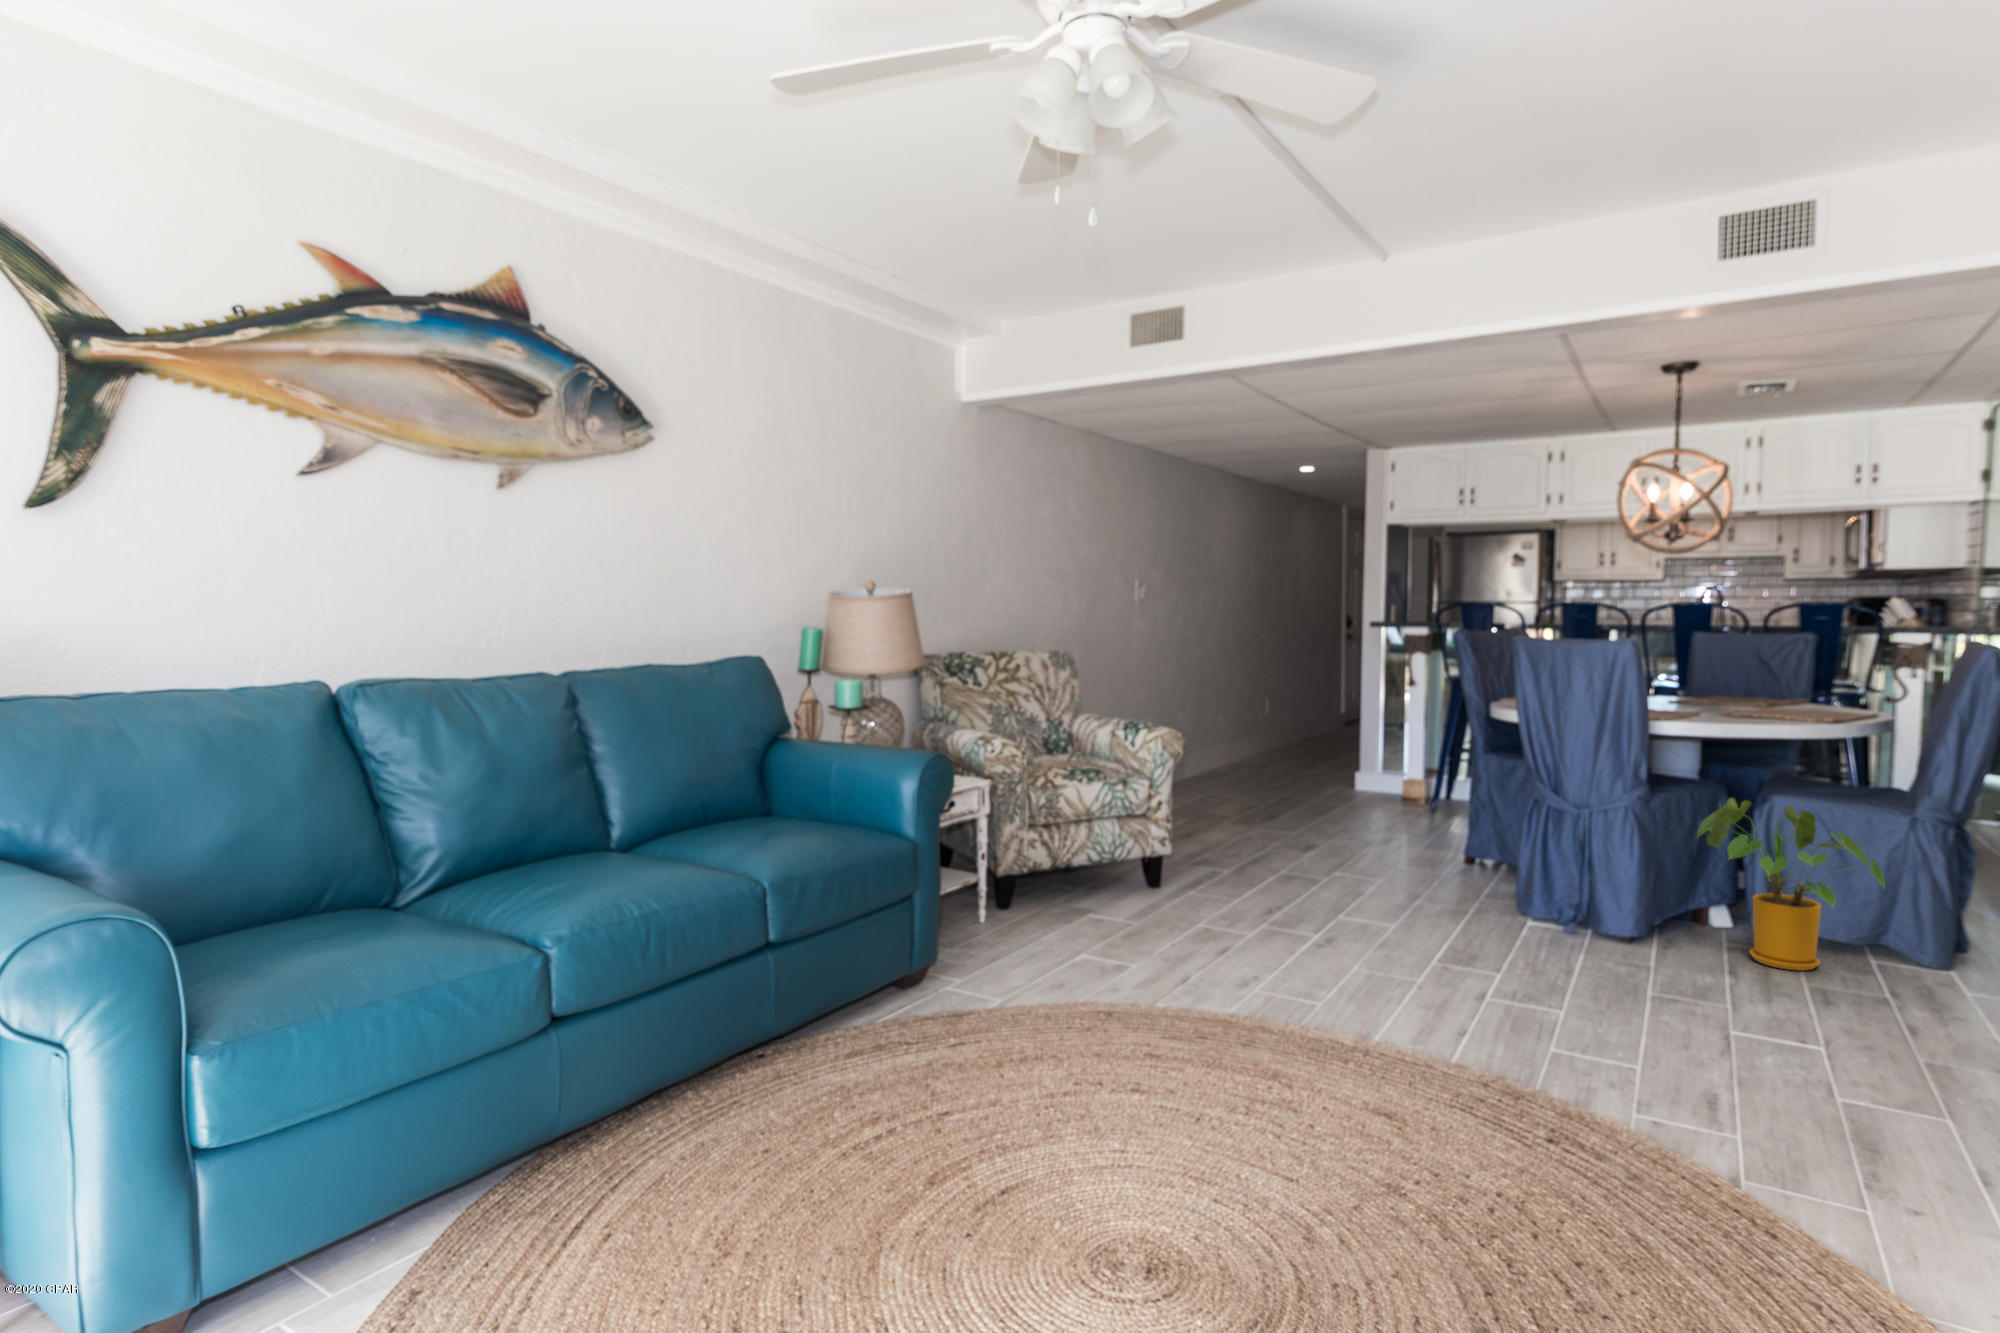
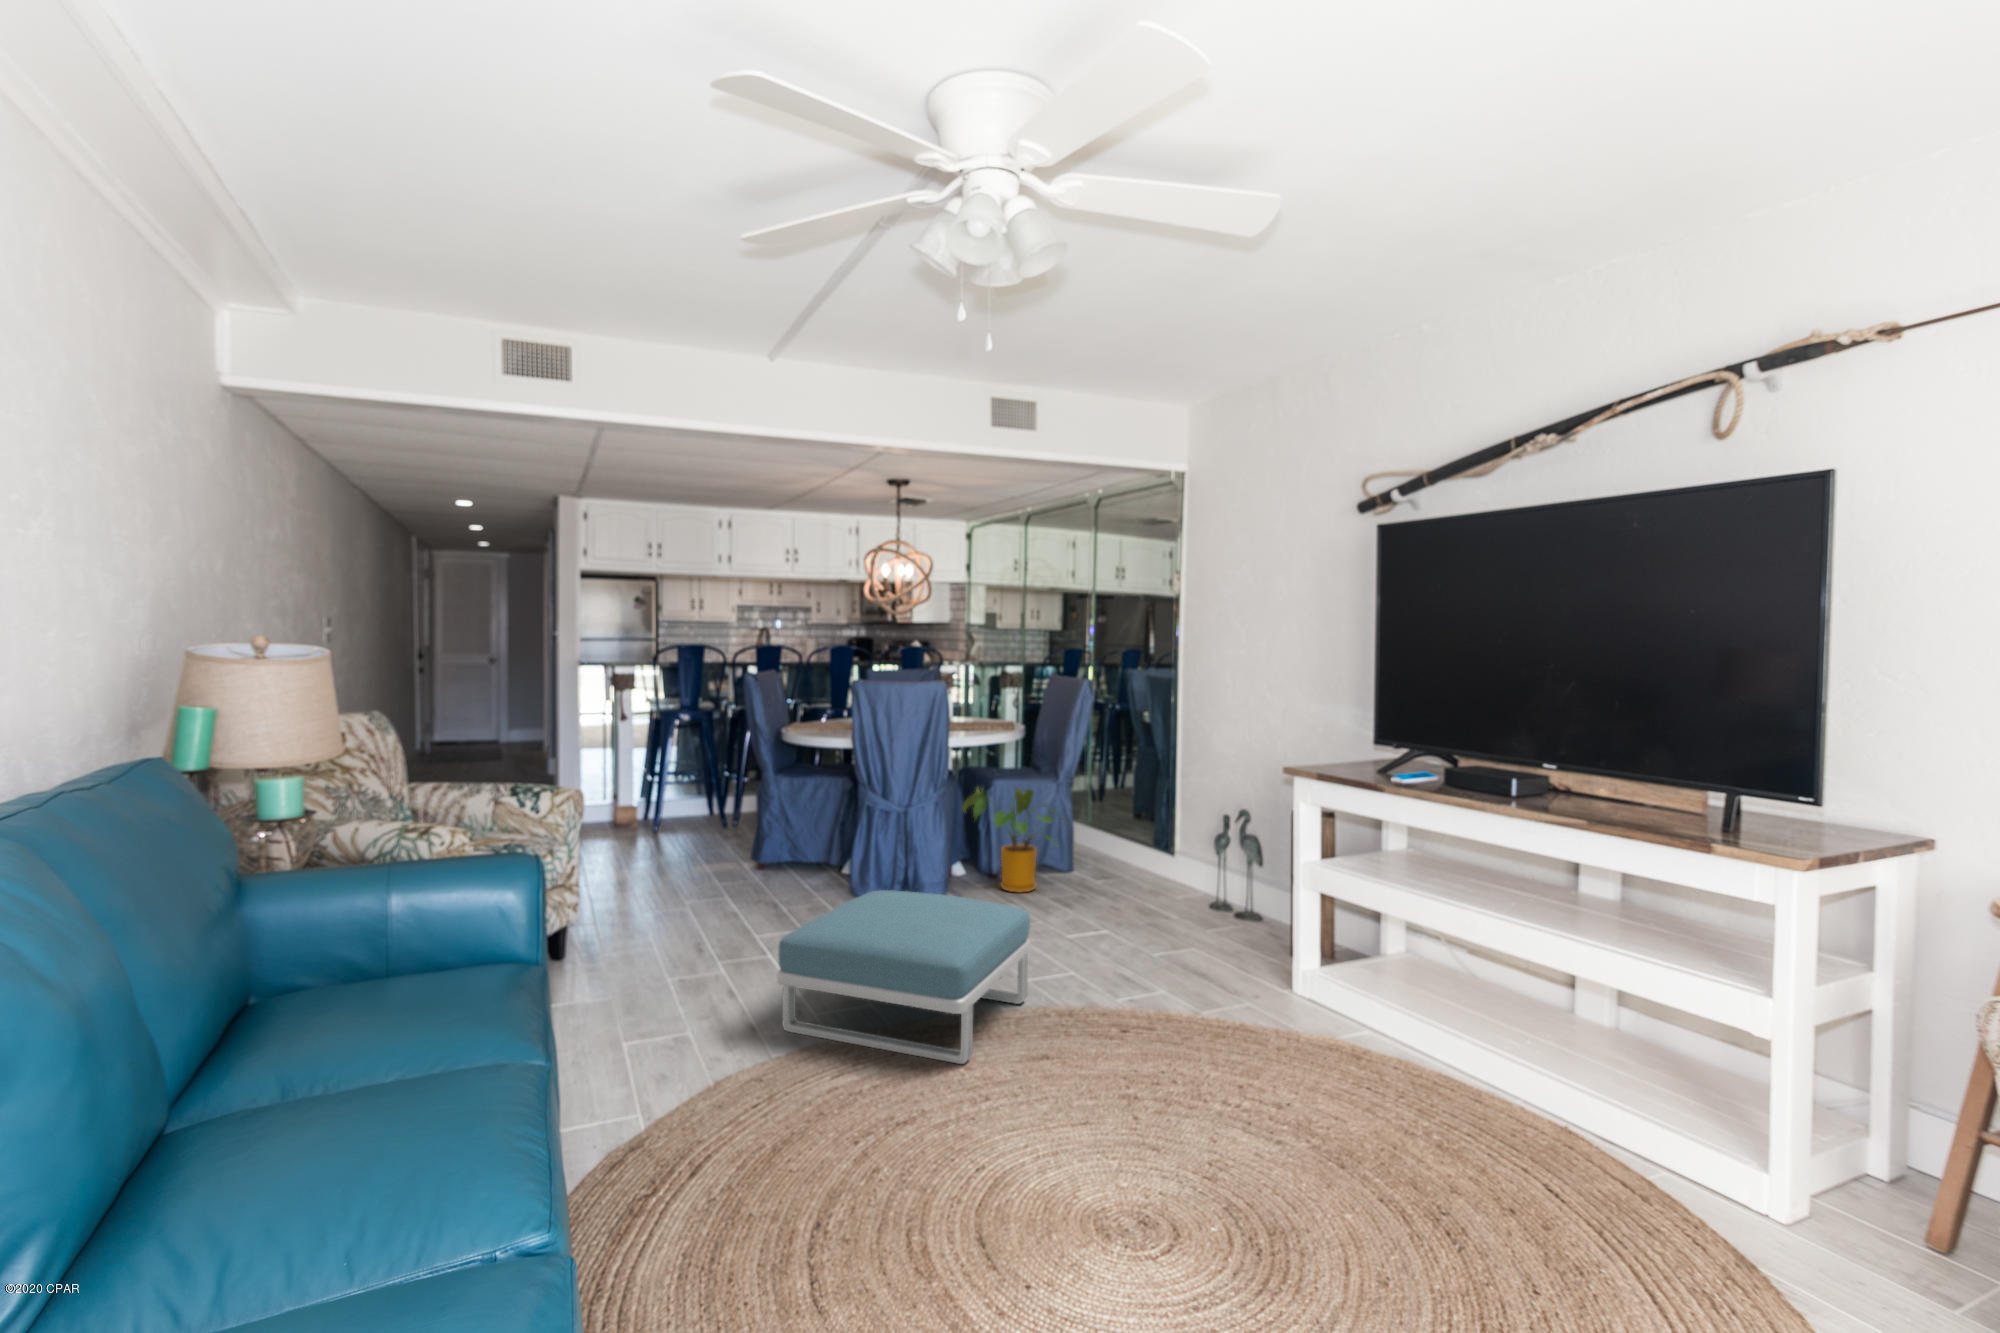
footstool: none [1188,878,1515,1077] -> present [777,890,1031,1064]

